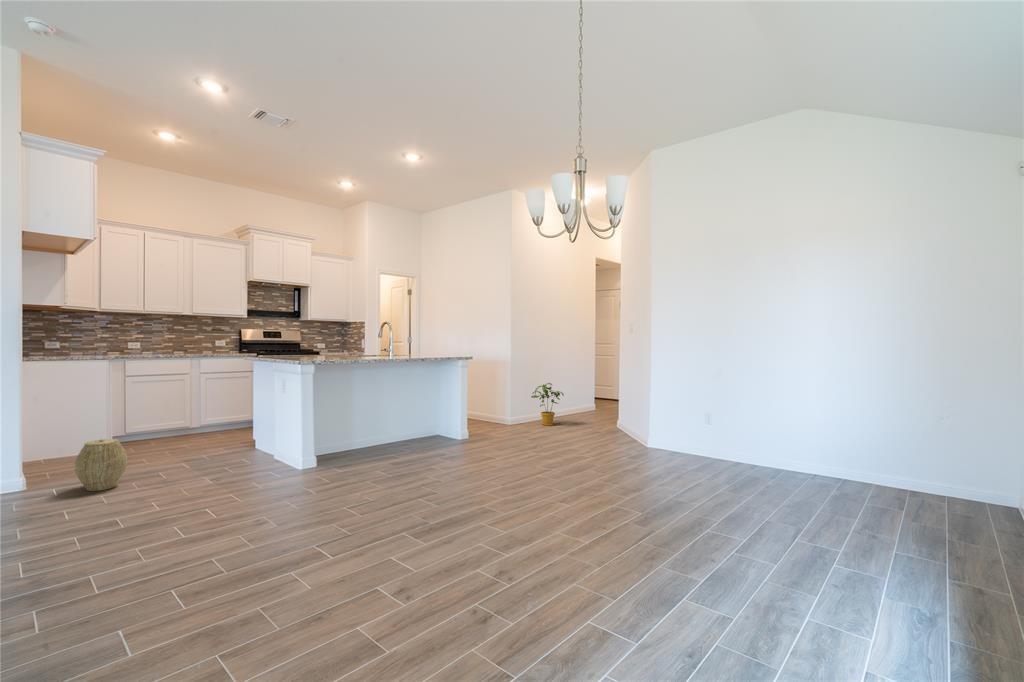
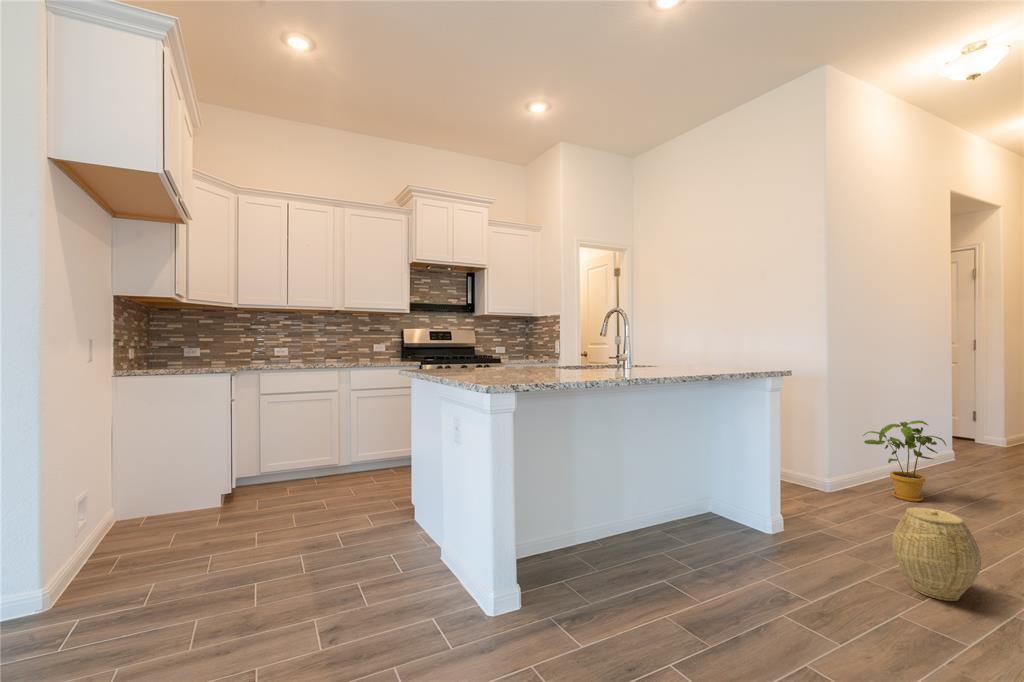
woven basket: present [75,439,127,491] -> present [892,507,981,601]

